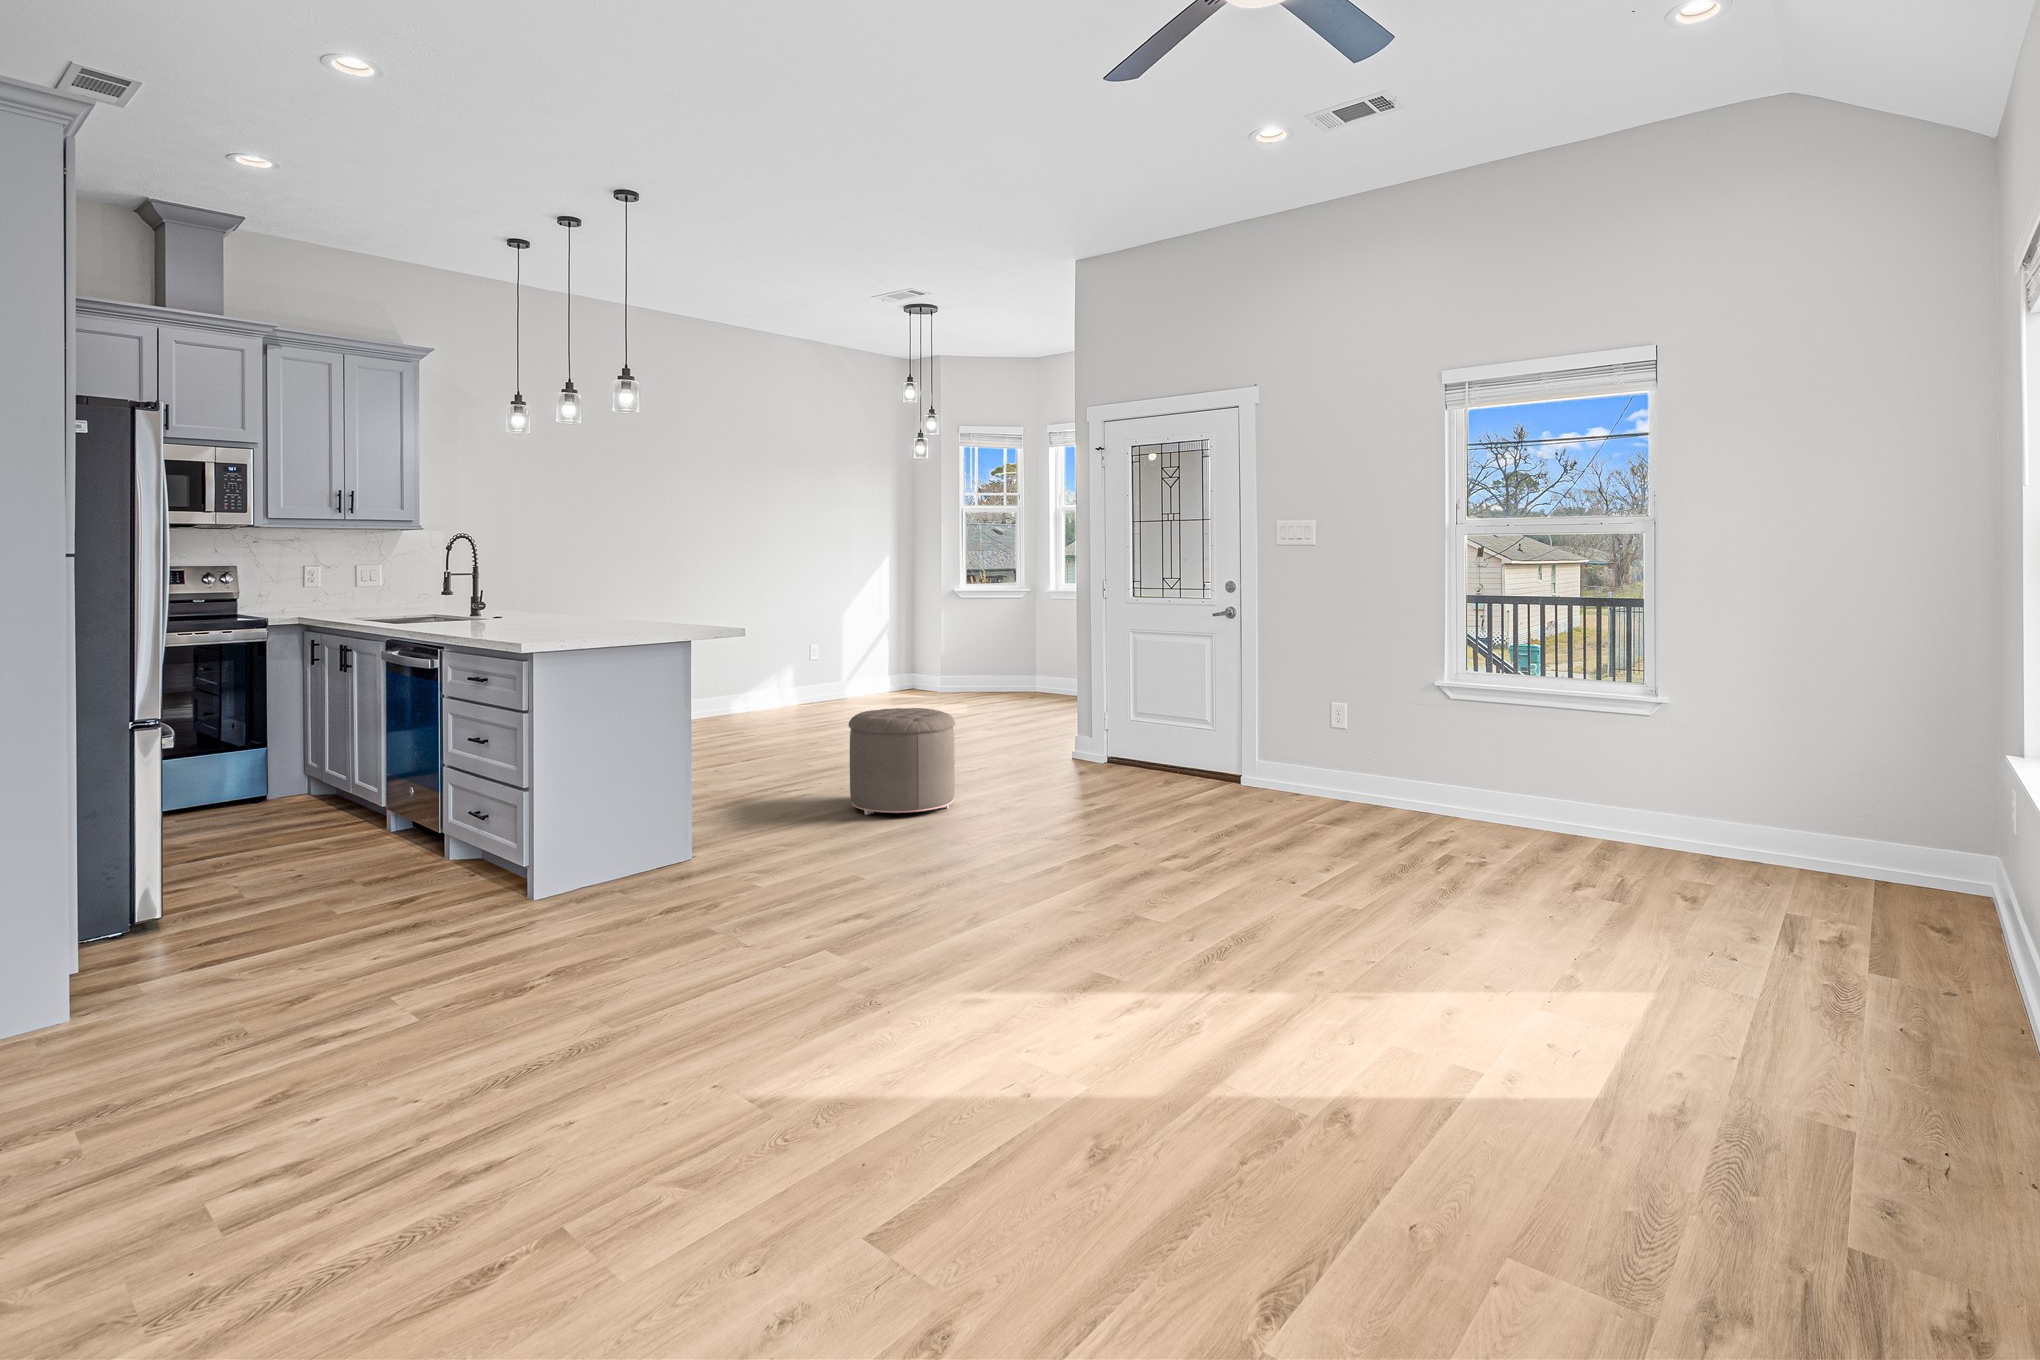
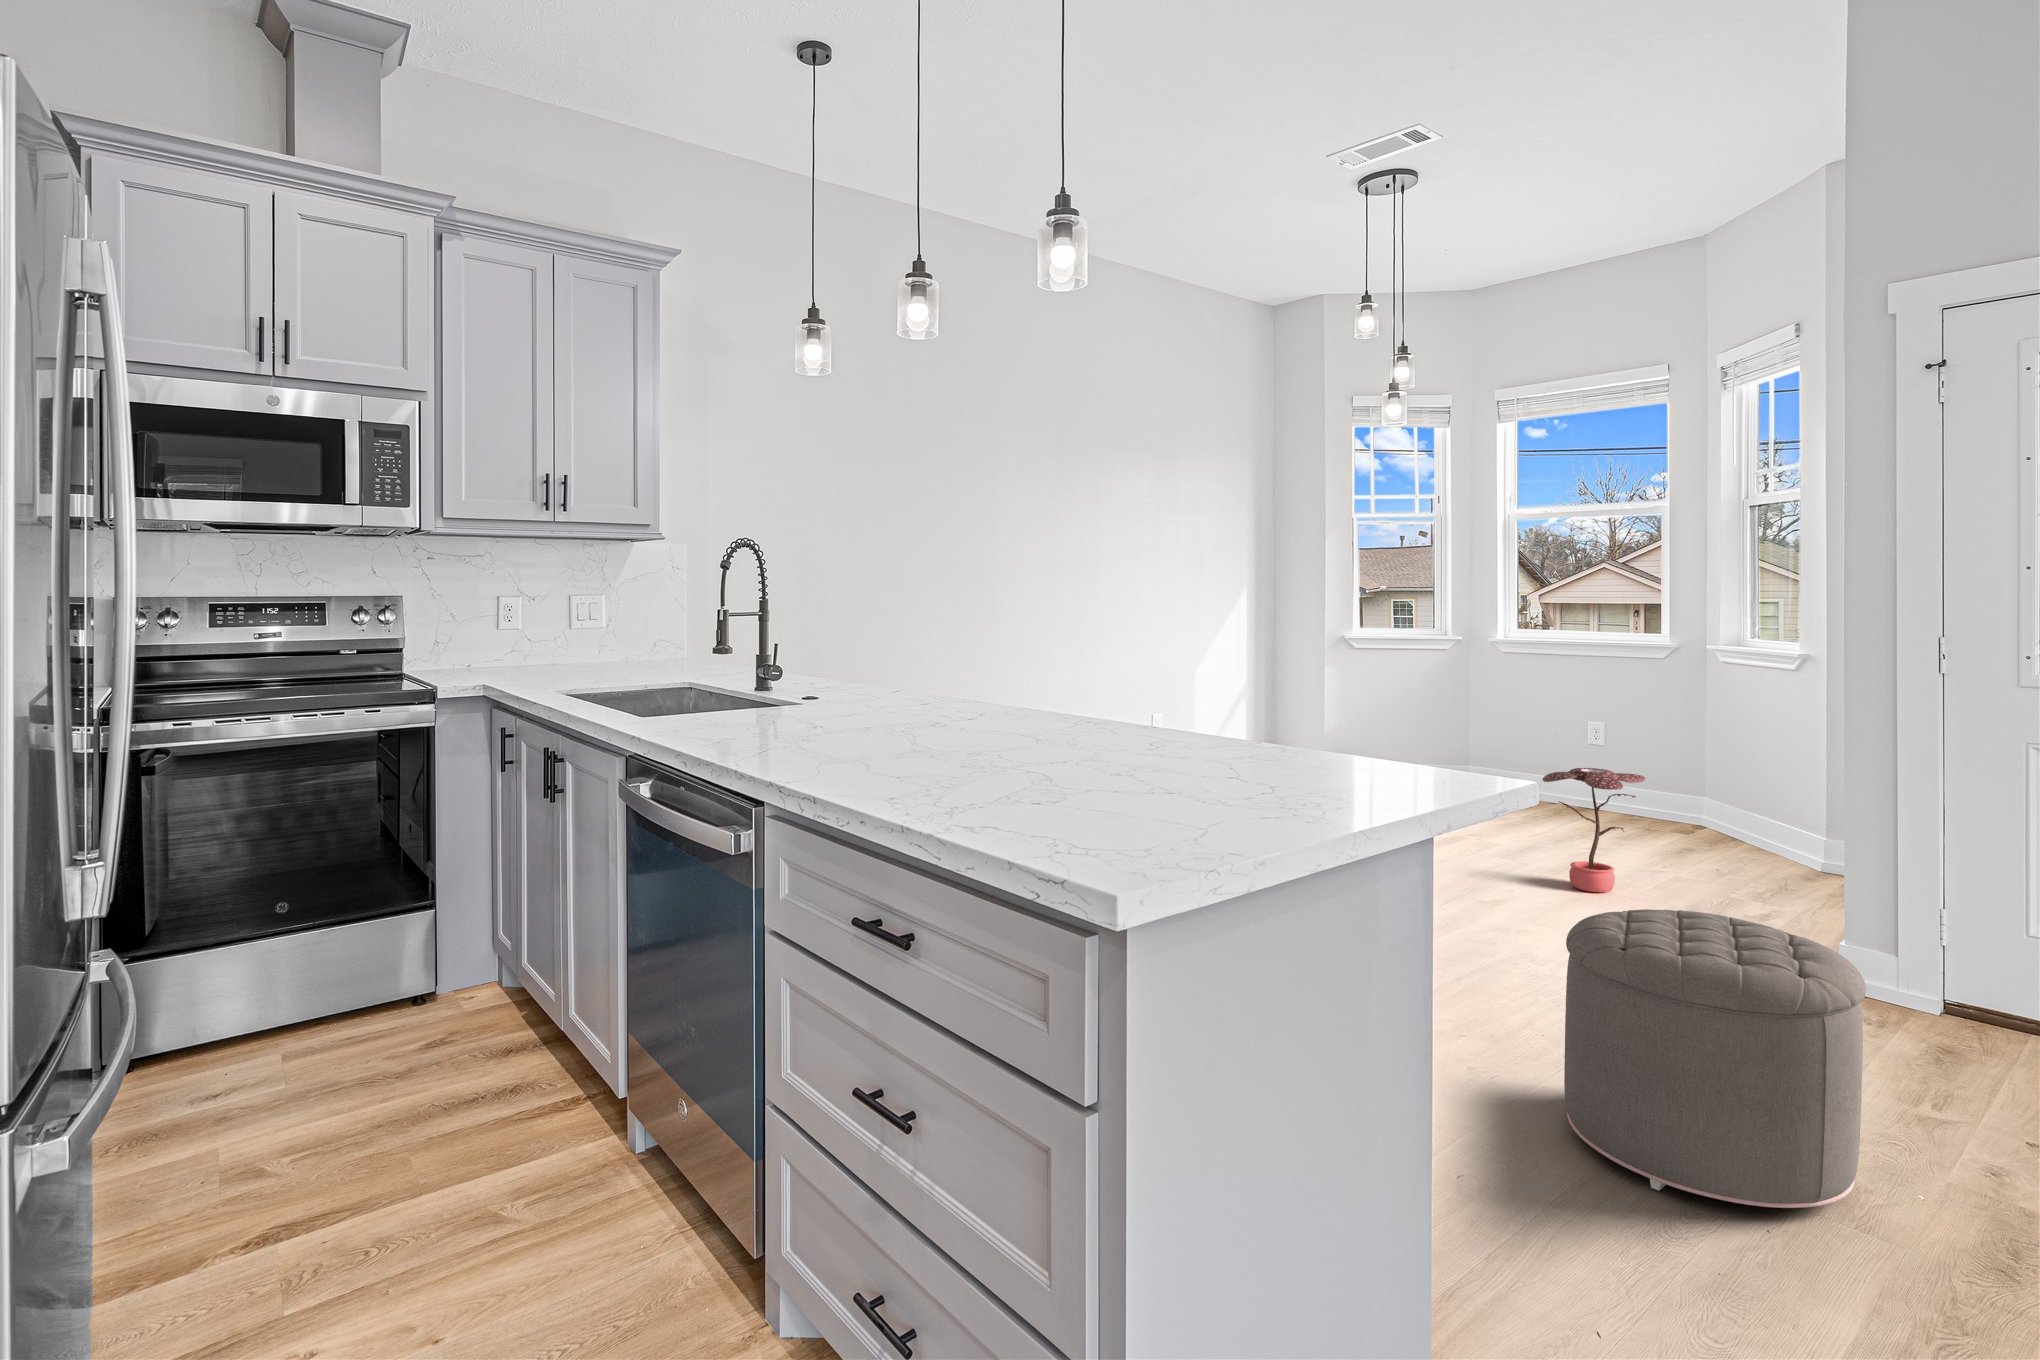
potted plant: none [984,670,1037,738] -> present [1543,768,1645,892]

